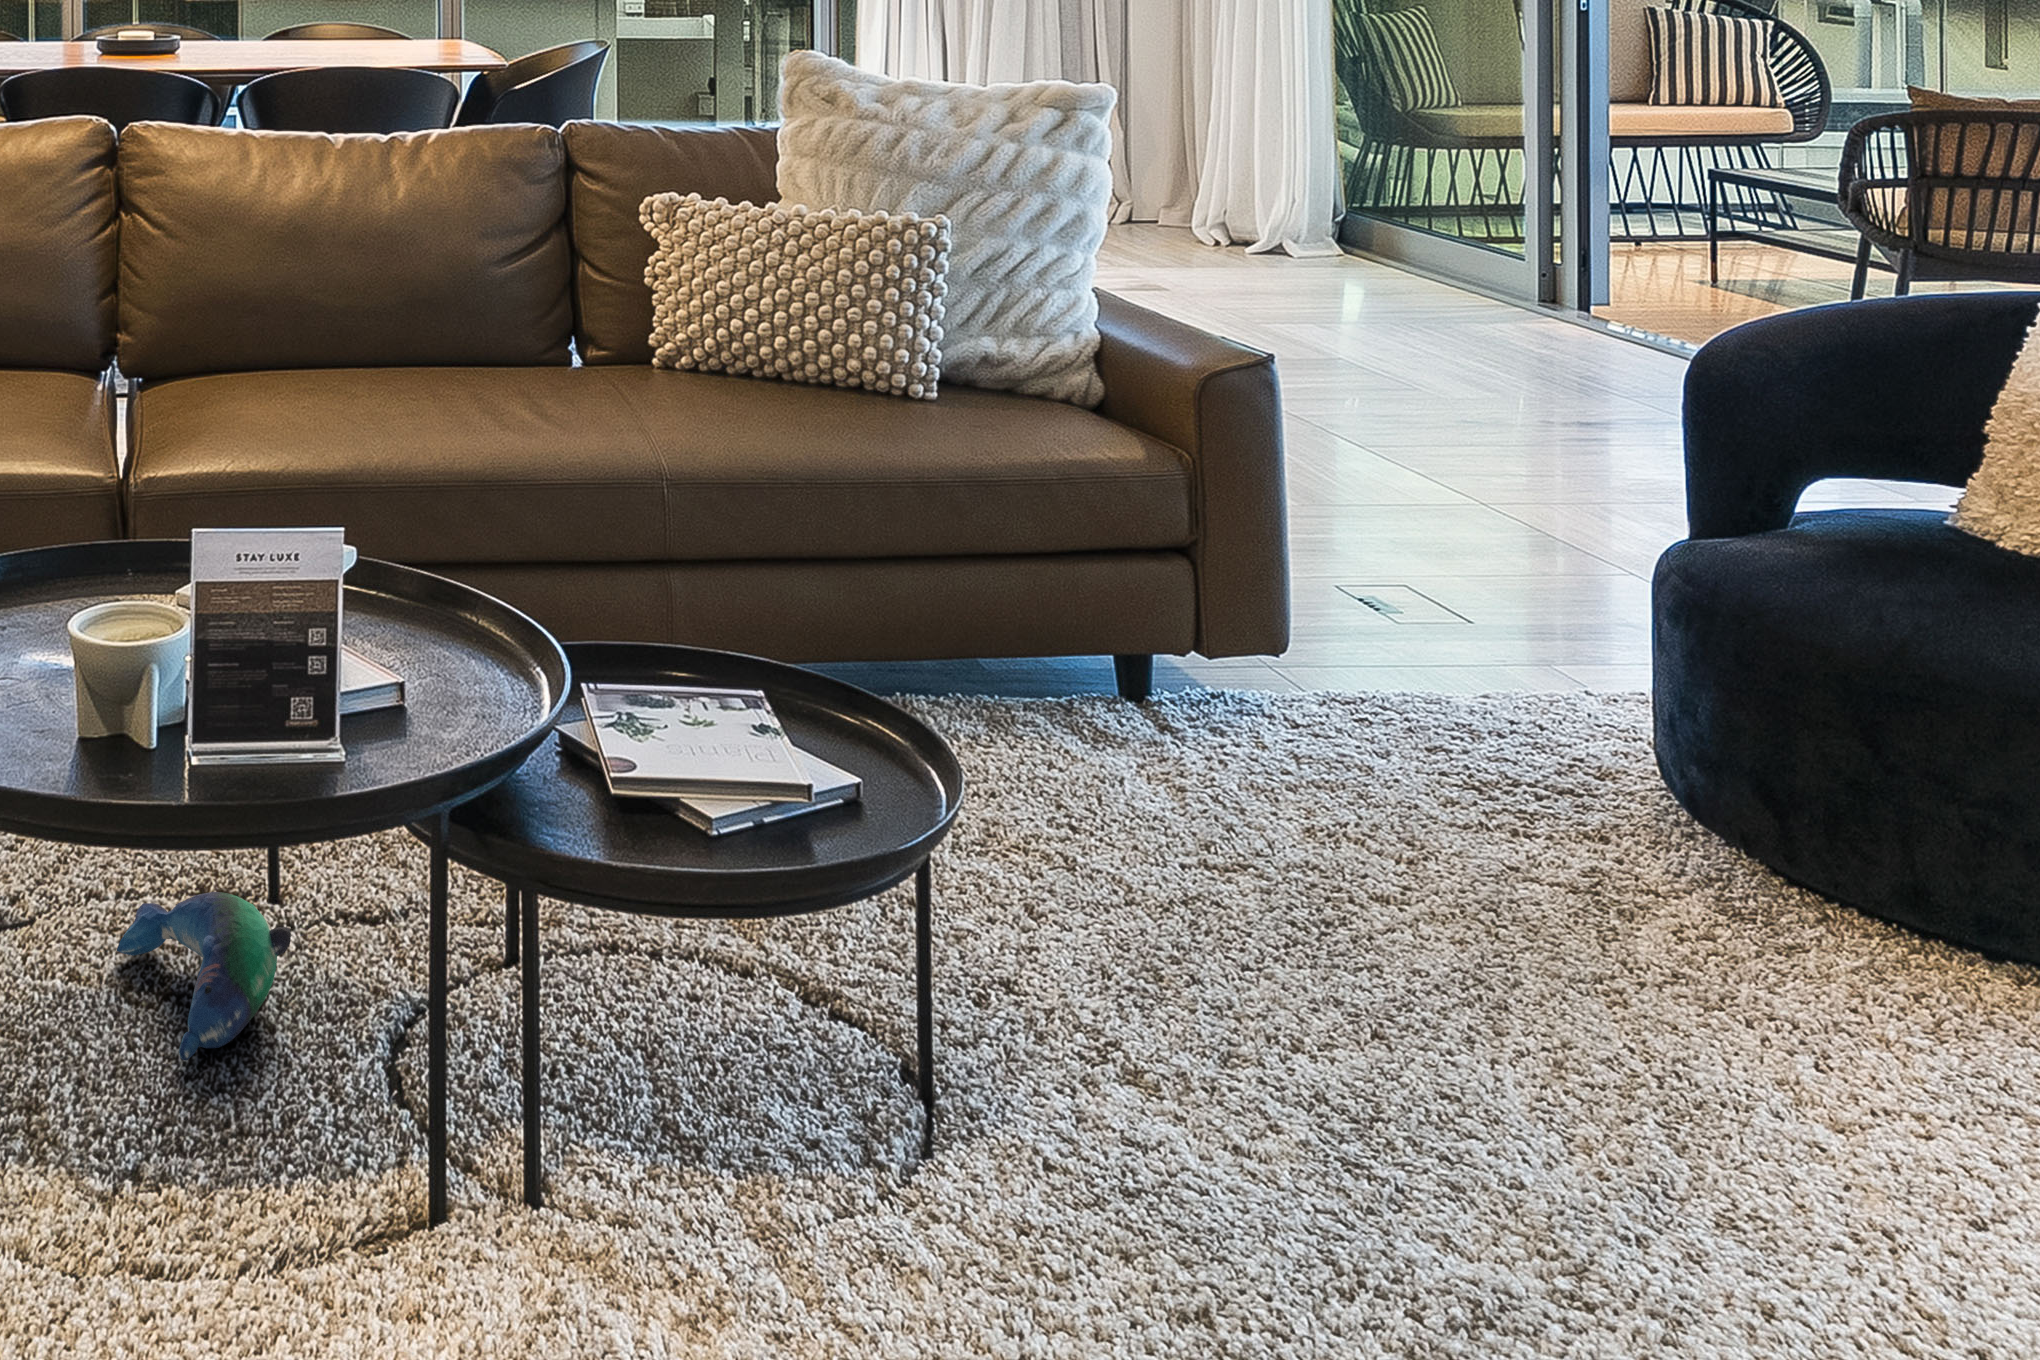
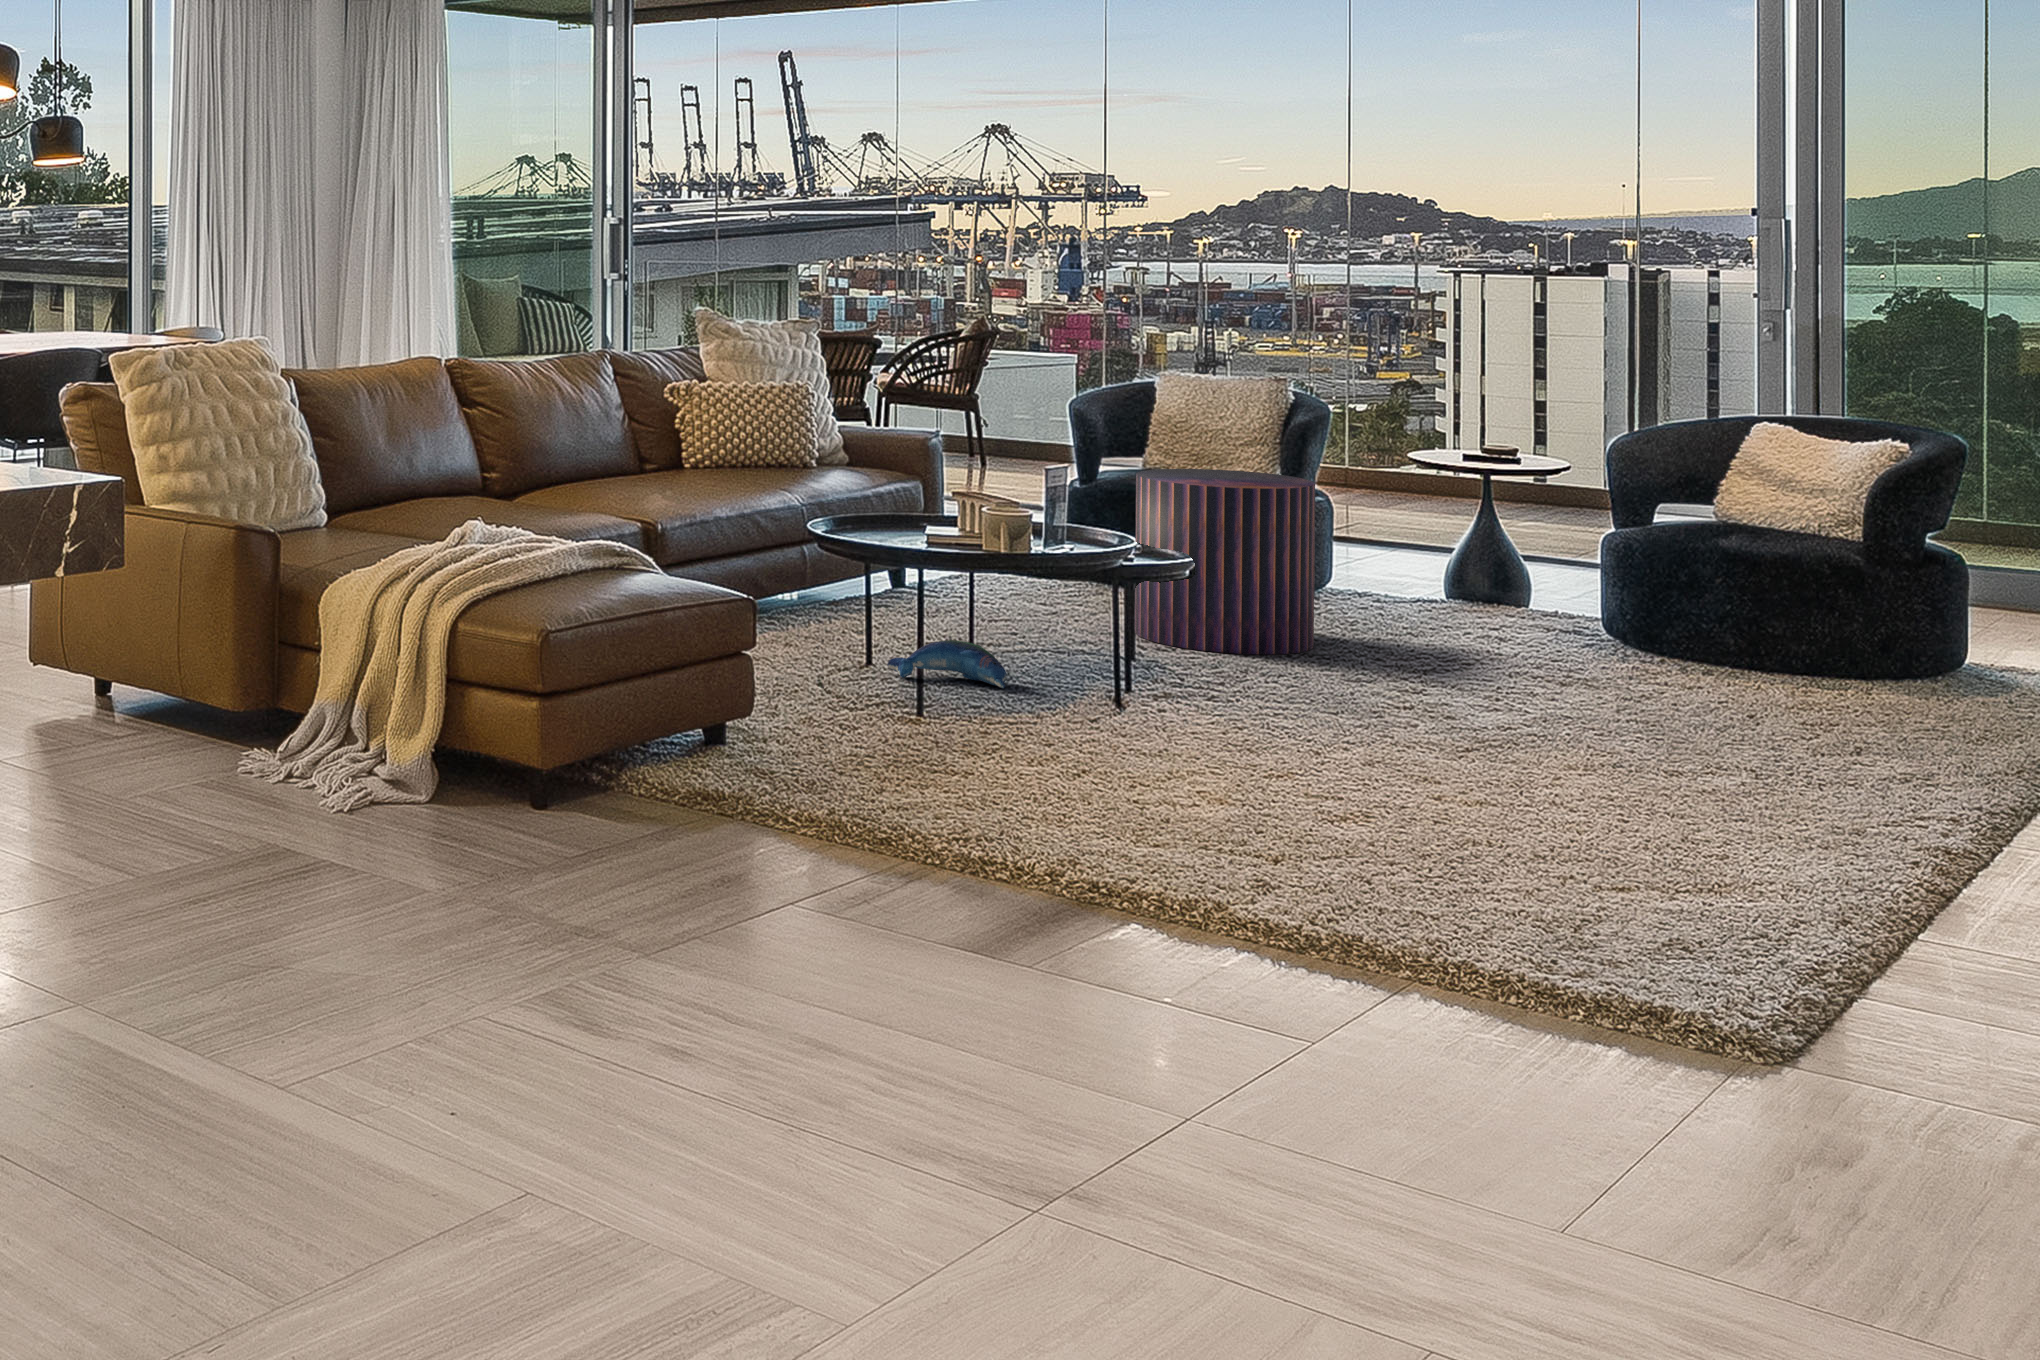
pouf: none [1059,563,1550,1203] -> present [1135,469,1315,654]

